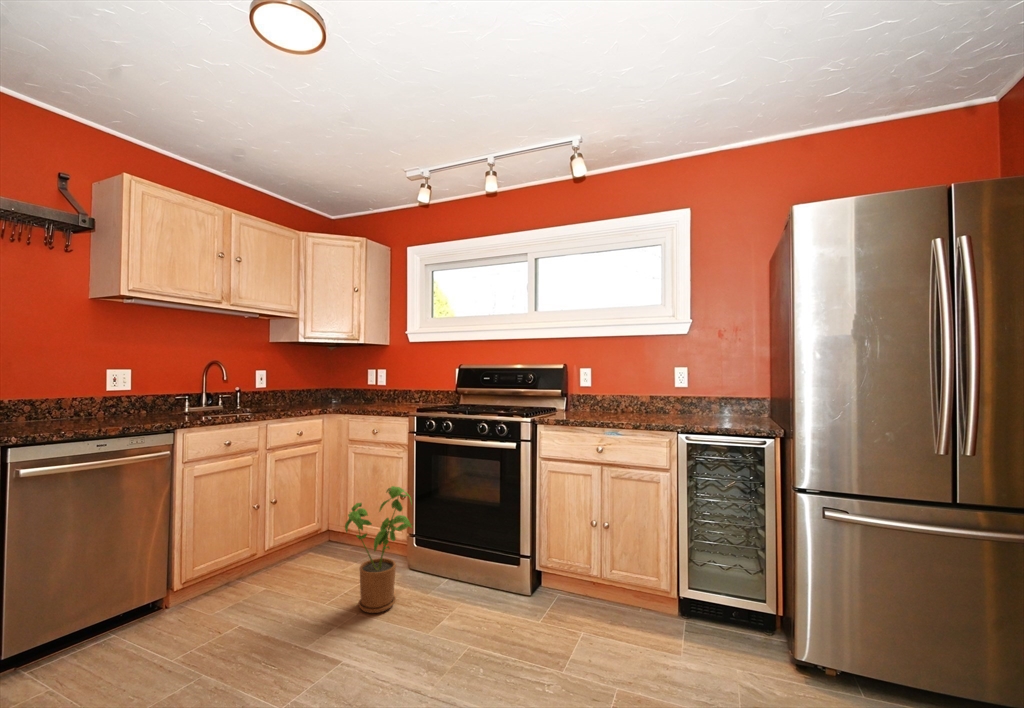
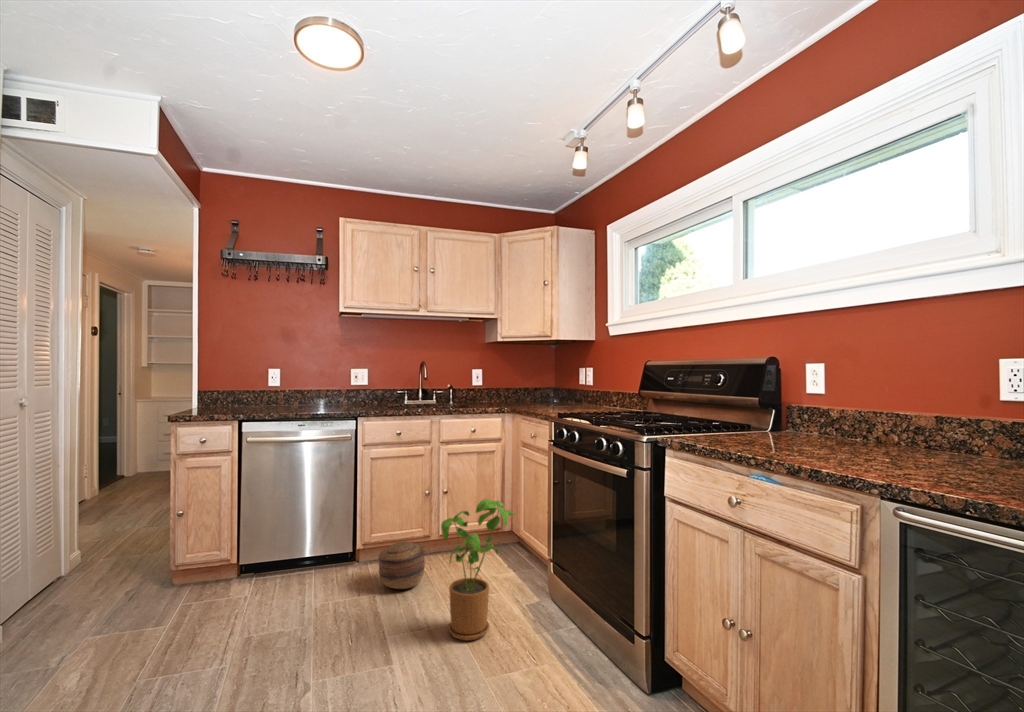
basket: none [233,554,287,606] -> present [378,541,425,589]

